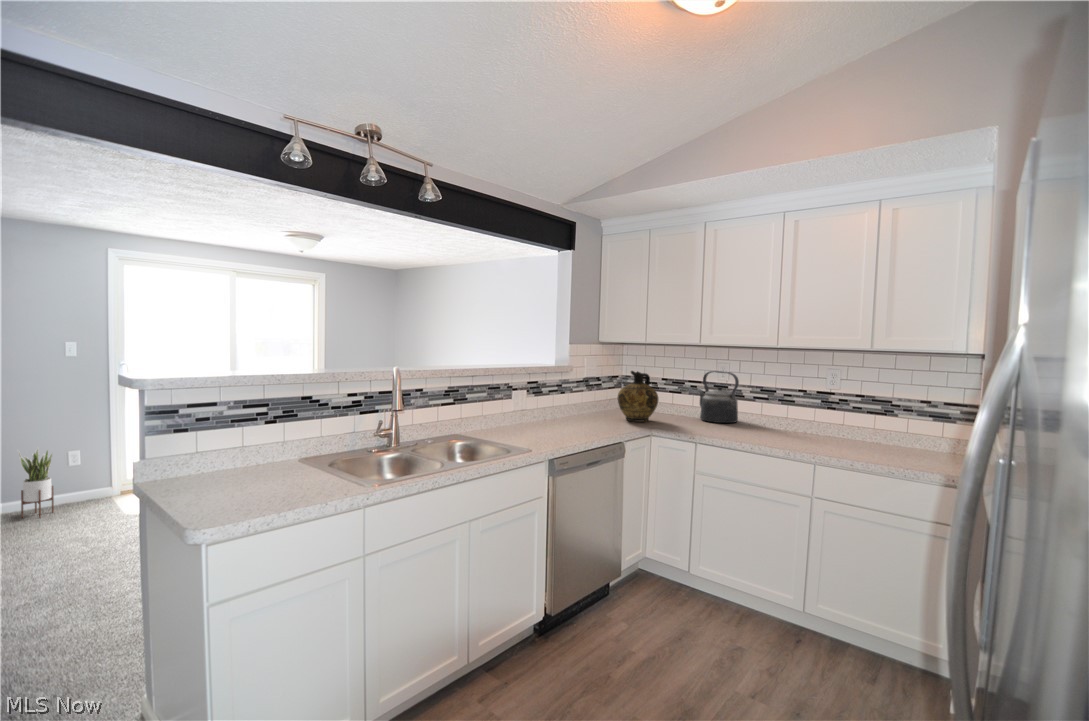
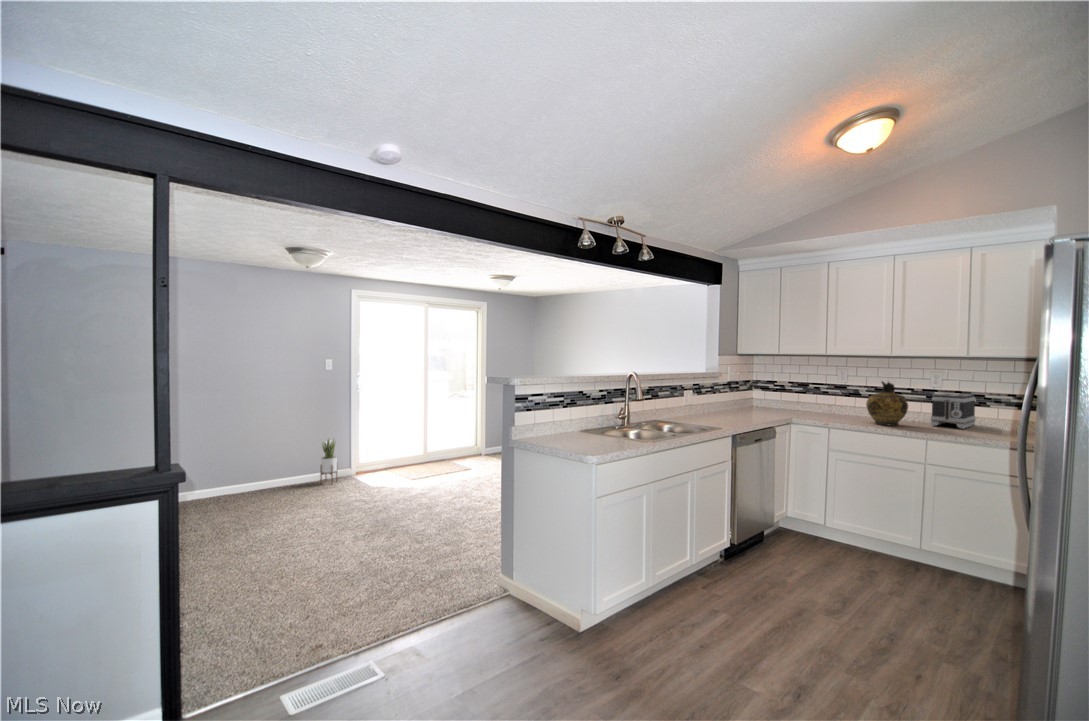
ceramic jug: present [618,371,658,422] -> present [866,382,908,425]
kettle: present [698,371,739,423] -> none [821,375,857,414]
toaster: none [823,397,880,447] -> present [931,393,976,429]

